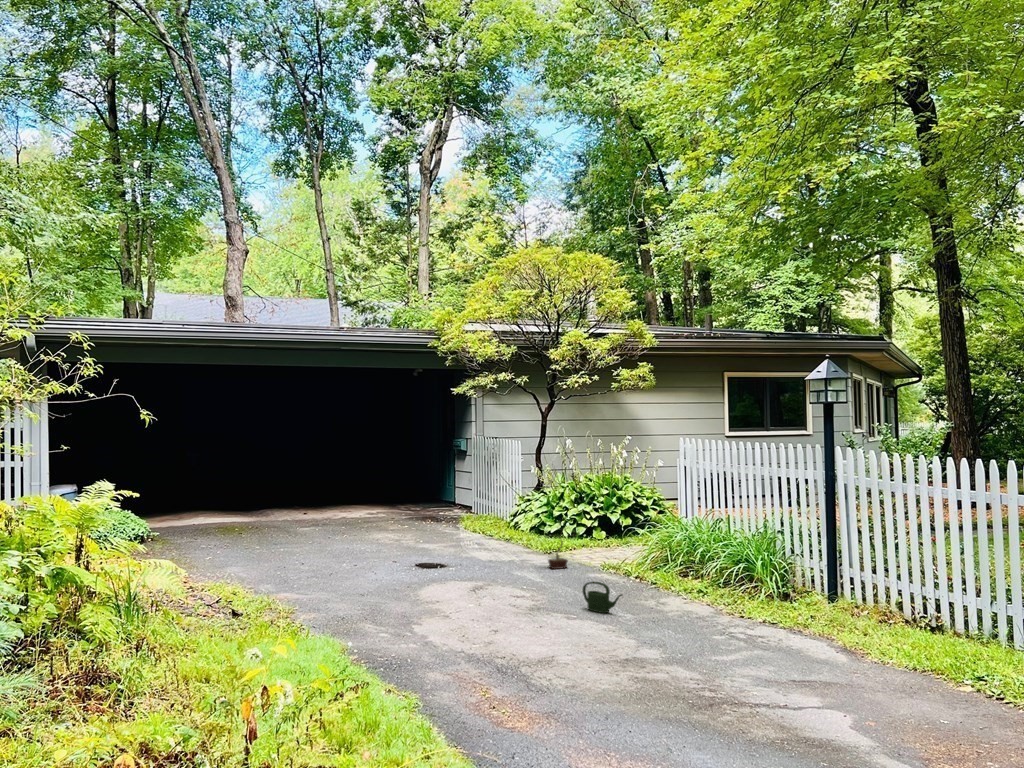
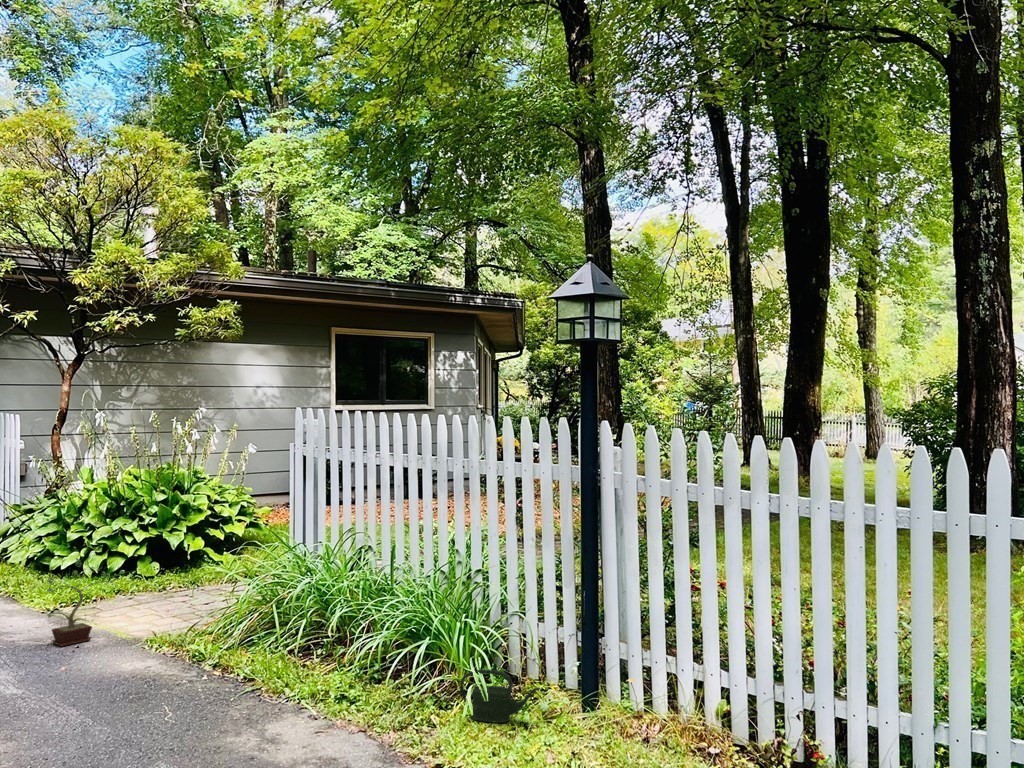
watering can: present [583,582,622,613] -> present [460,669,540,723]

